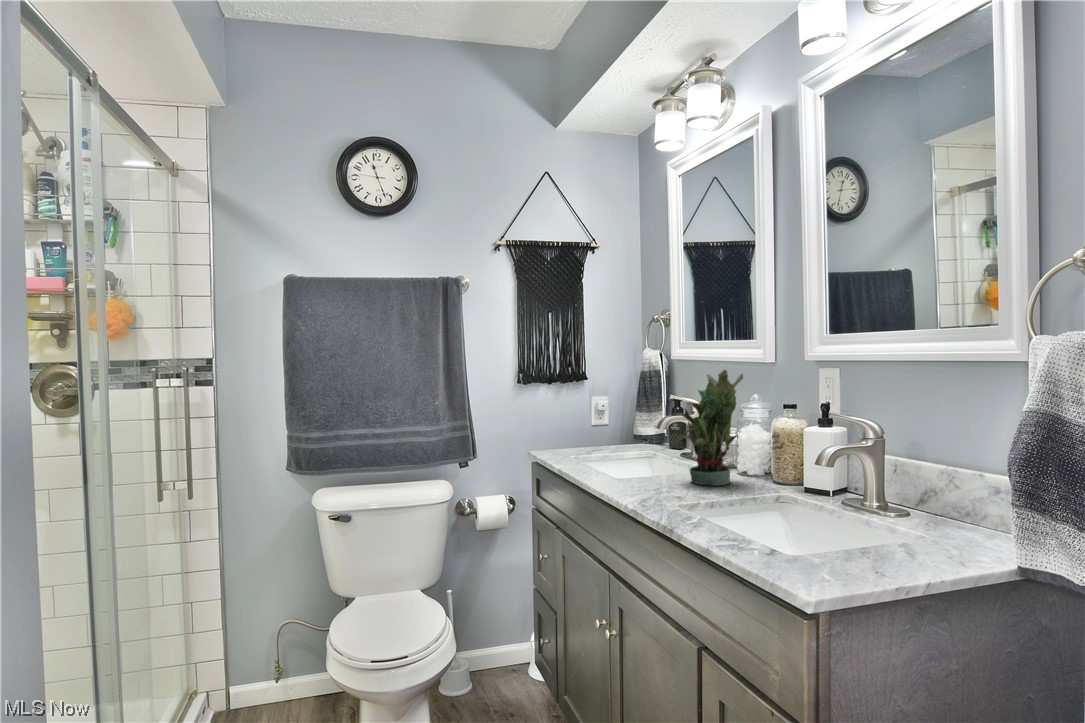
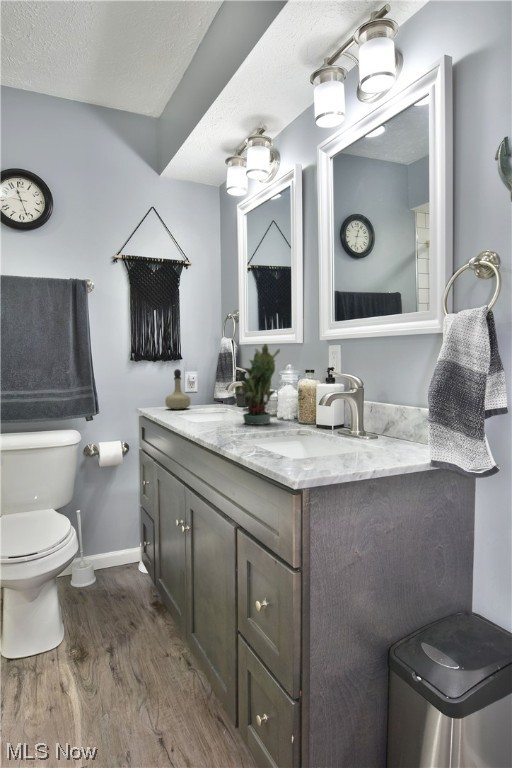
perfume bottle: none [568,396,603,453] -> present [165,369,191,409]

